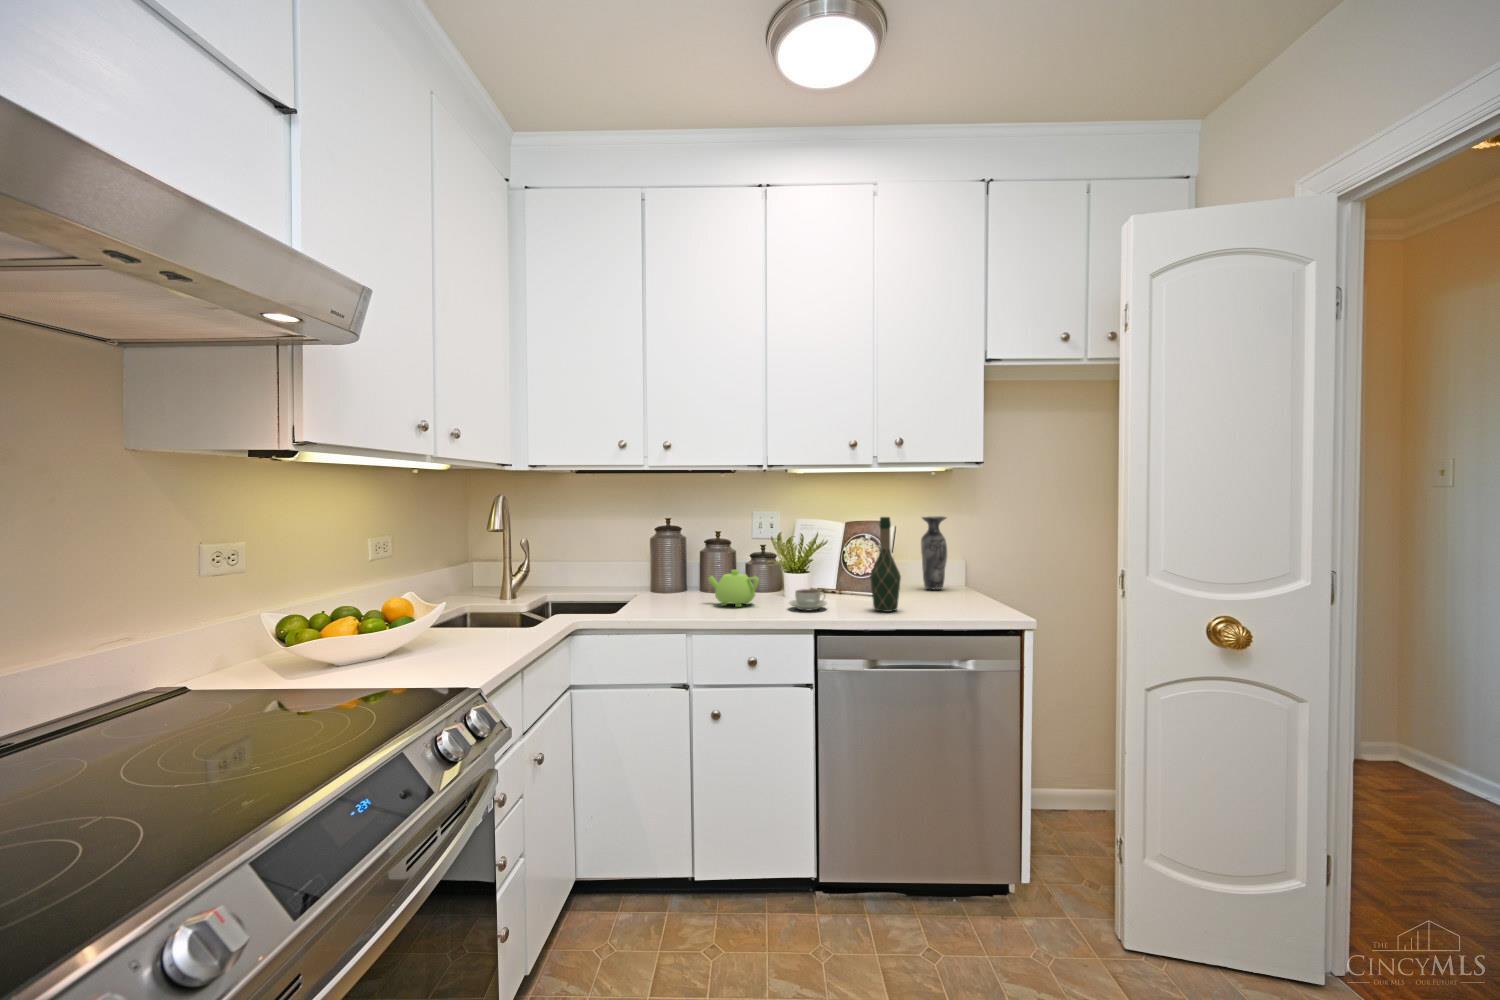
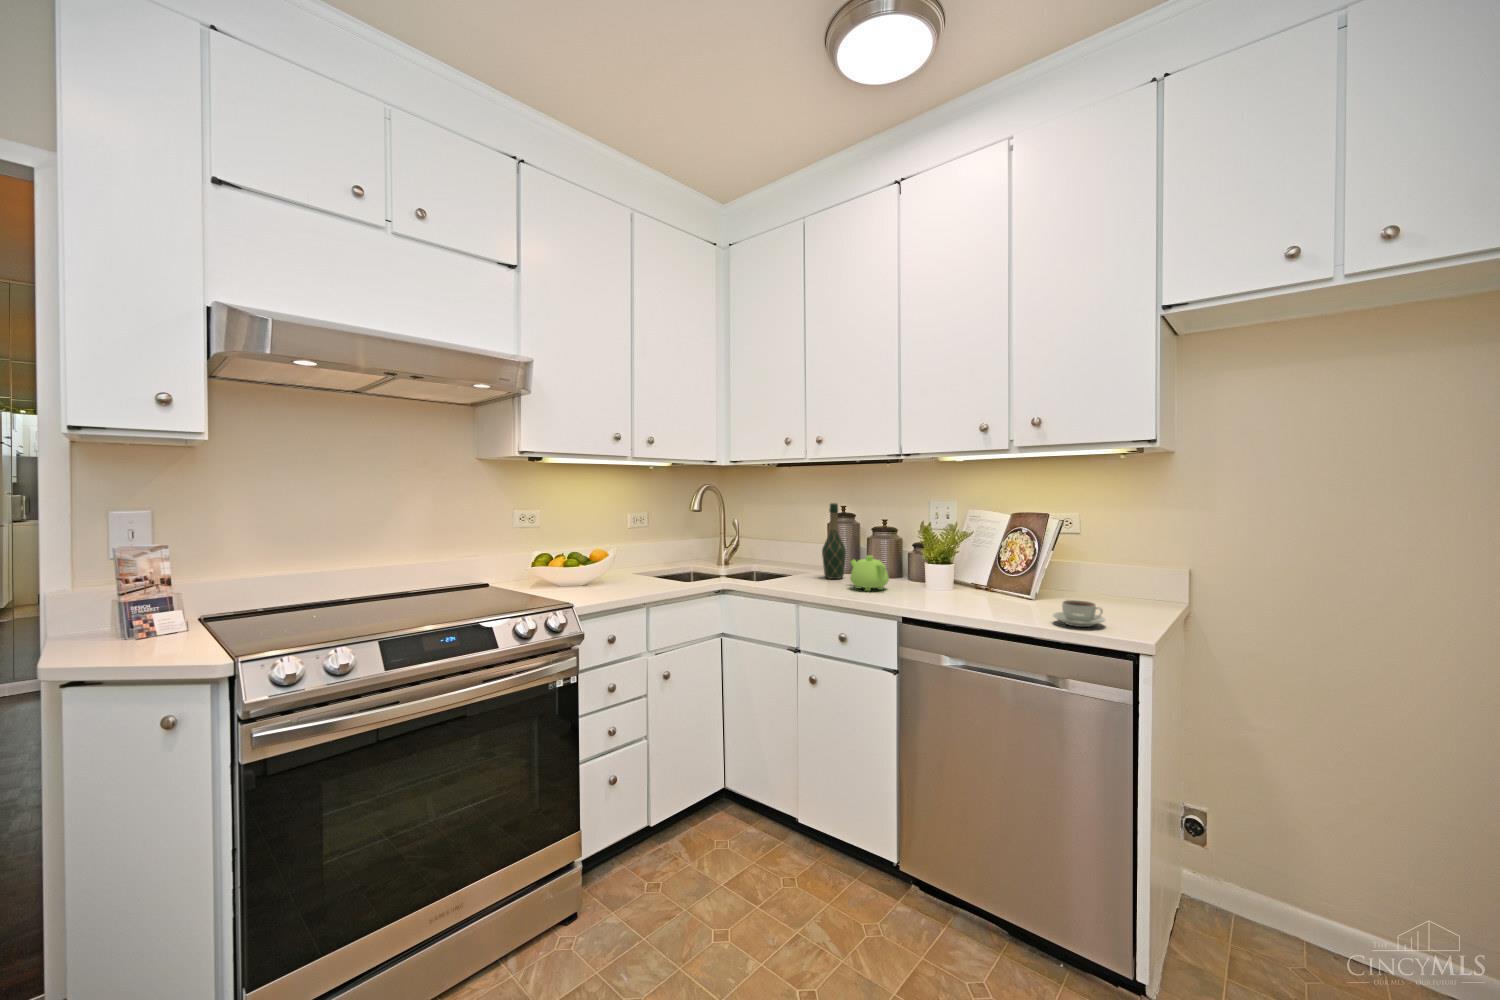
vase: present [921,516,947,589] -> none [1099,512,1134,597]
wine bottle: present [870,517,901,612] -> present [822,503,846,579]
coffee cup: present [789,589,827,610] -> present [1053,600,1105,627]

